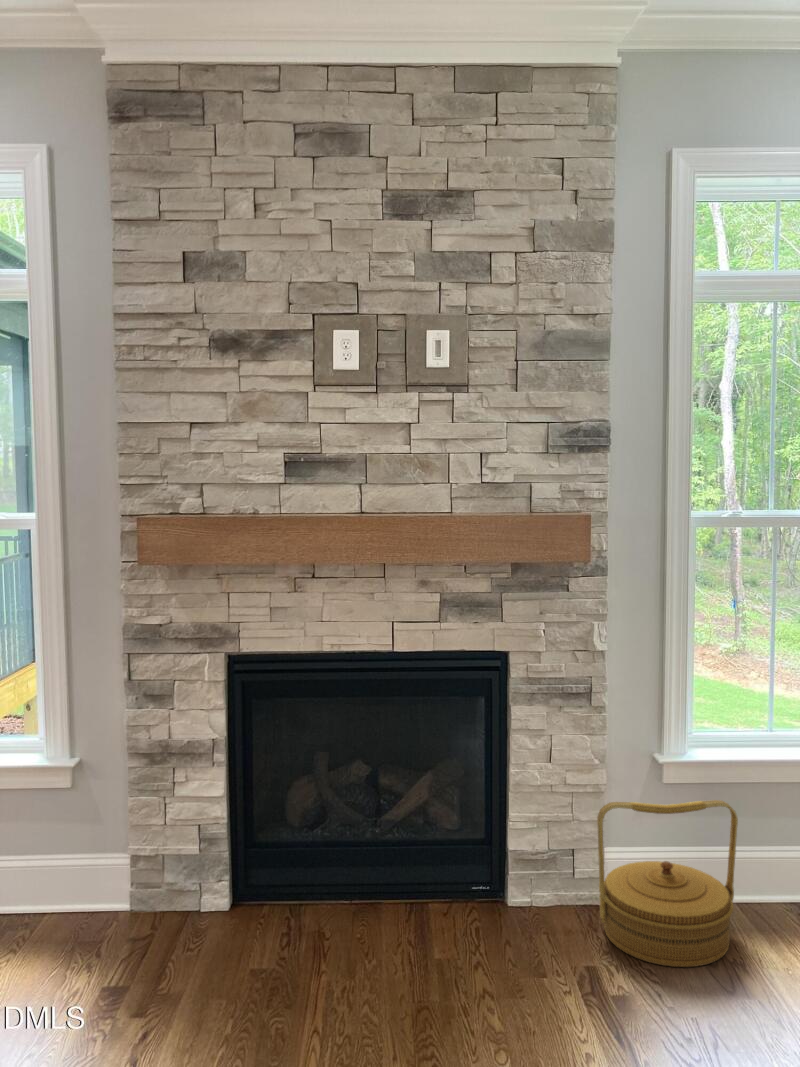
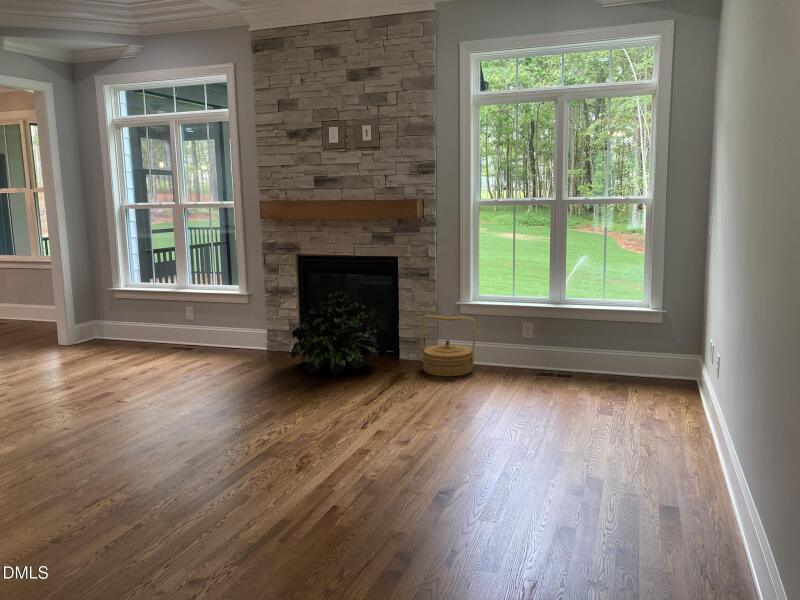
potted plant: none [255,760,516,1027] -> present [290,292,381,375]

